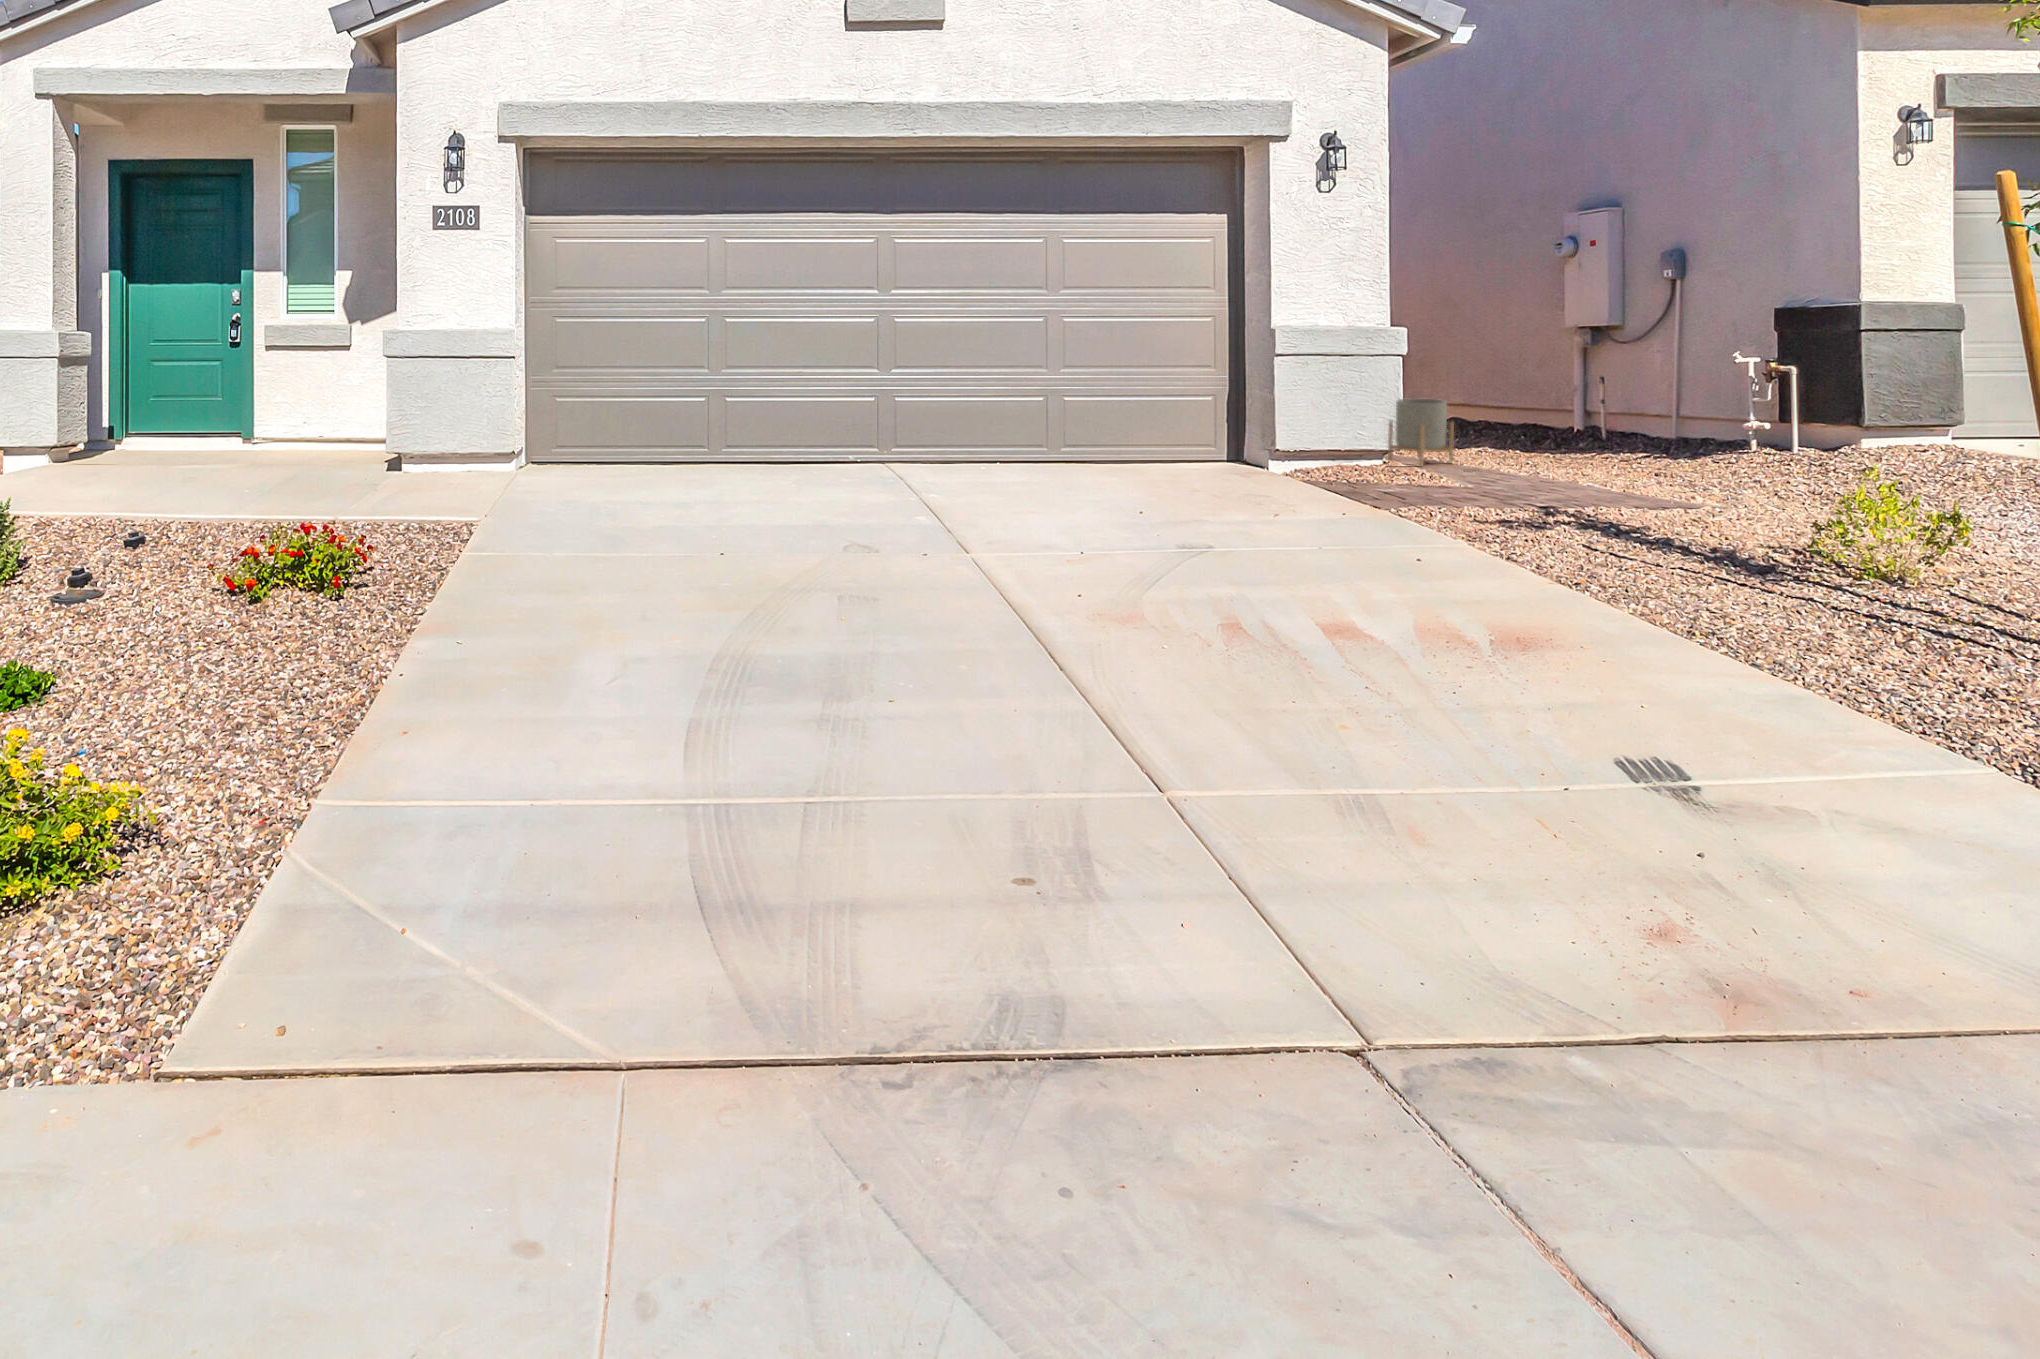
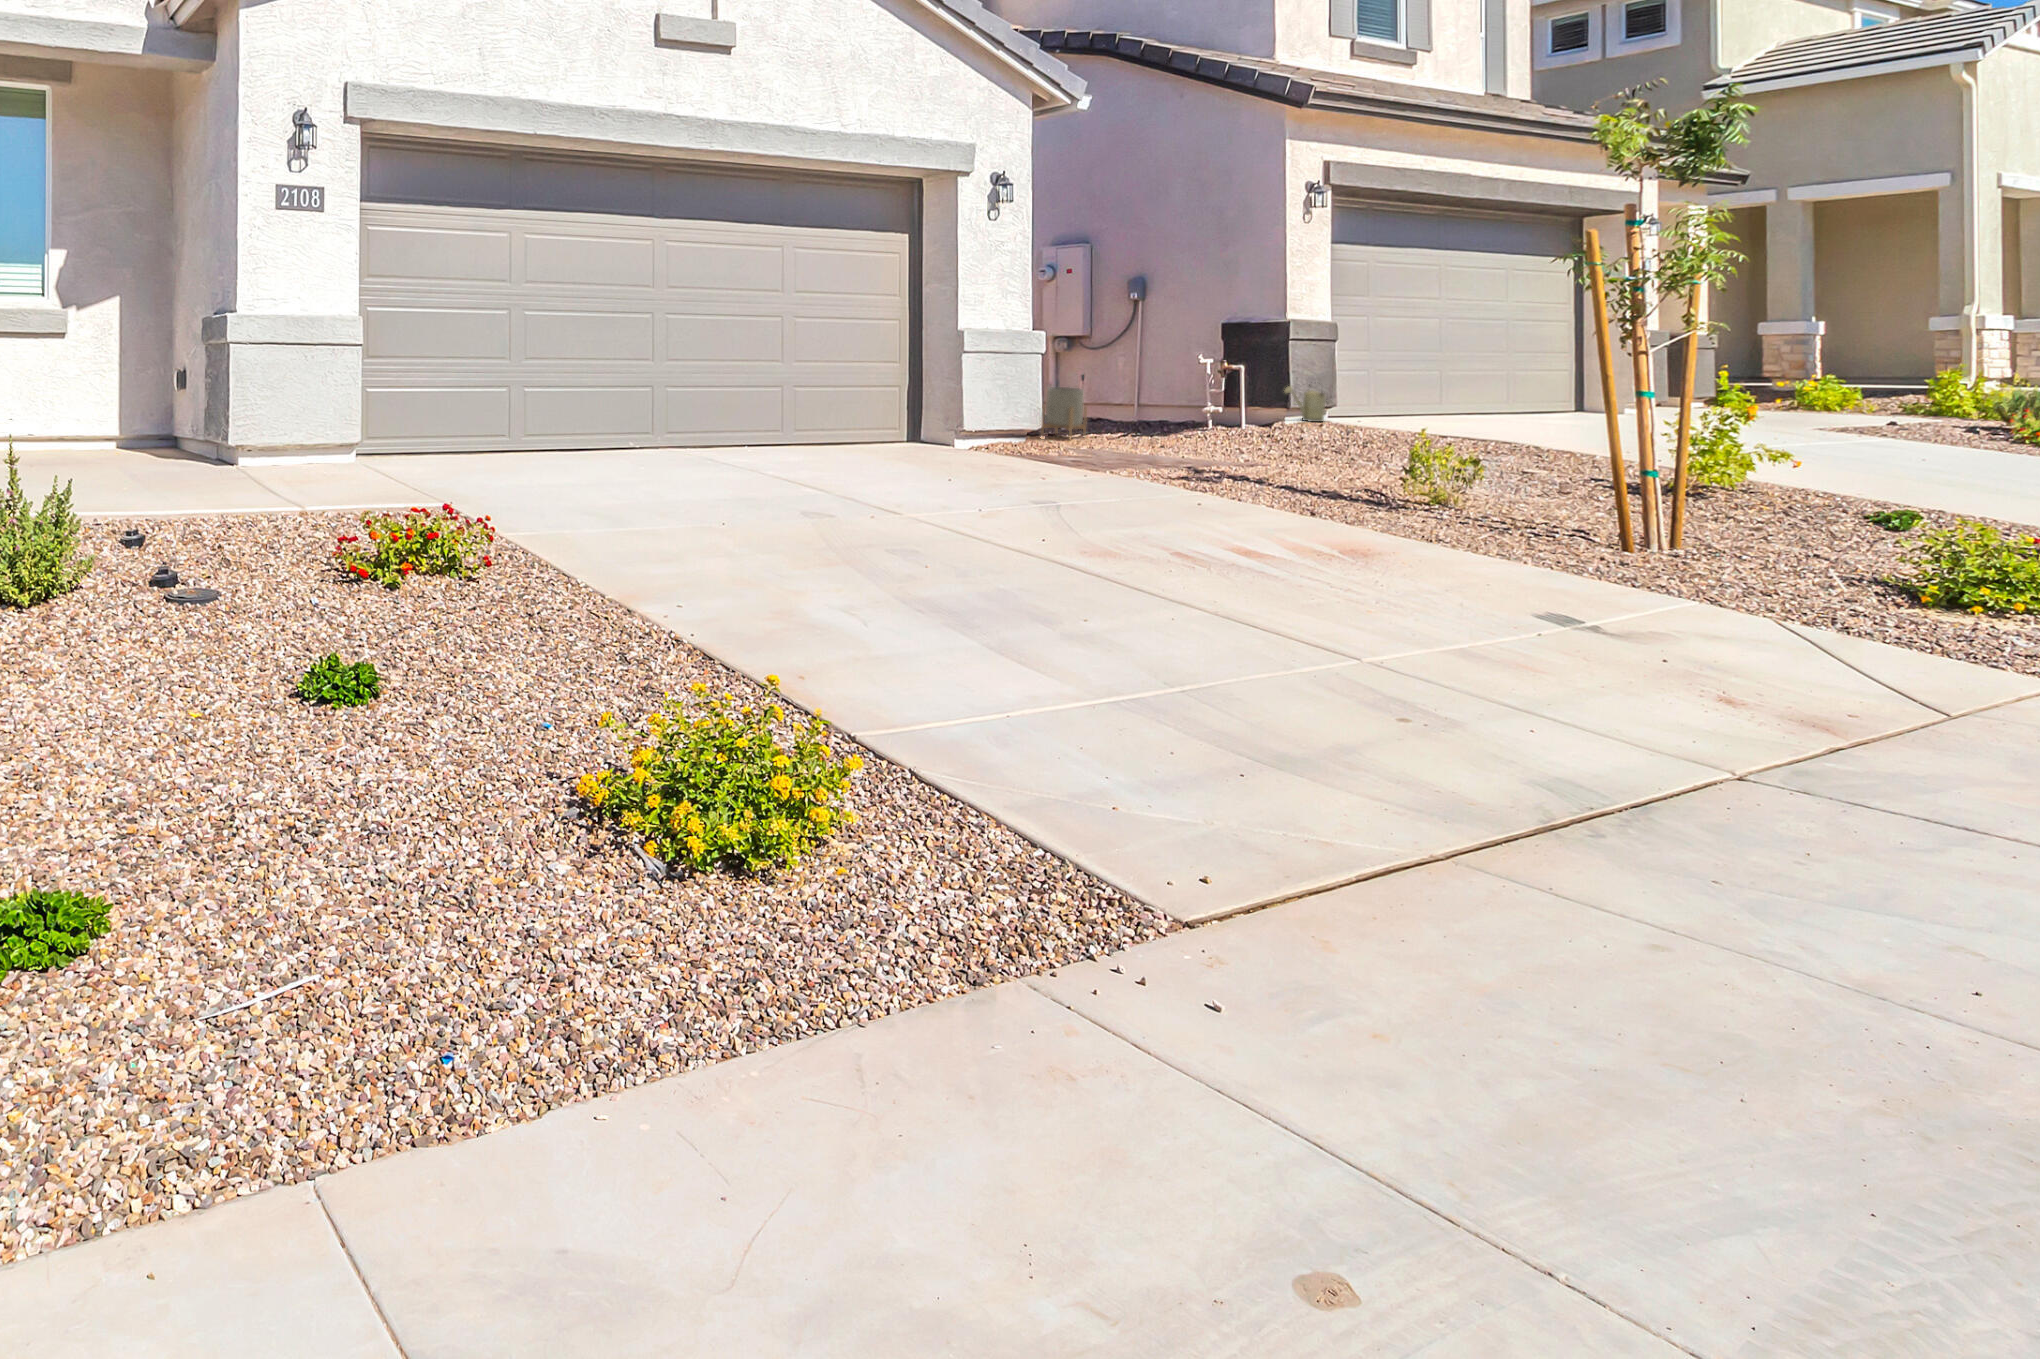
watering can: none [1844,390,1925,447] -> present [1285,386,1326,422]

